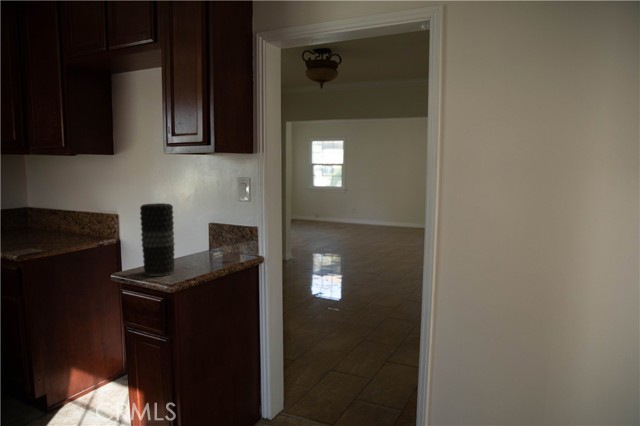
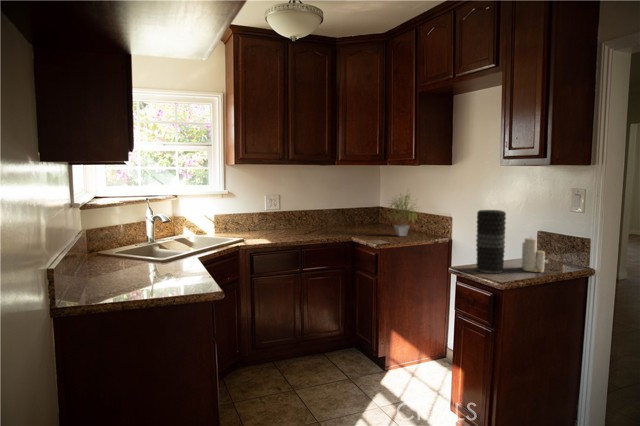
potted plant: none [24,183,84,243] -> present [390,194,419,236]
candle: none [194,228,217,268] -> present [522,238,545,272]

